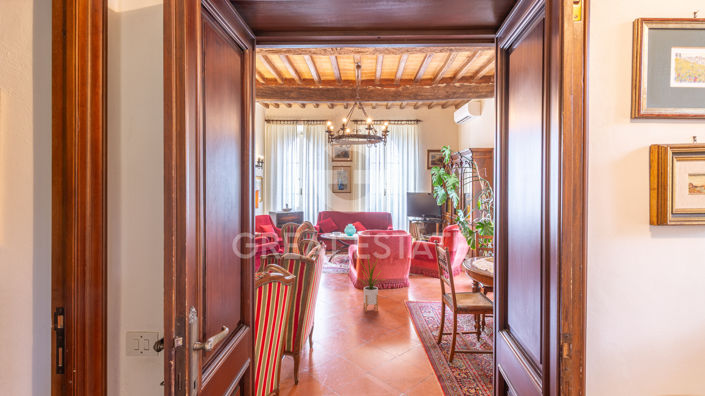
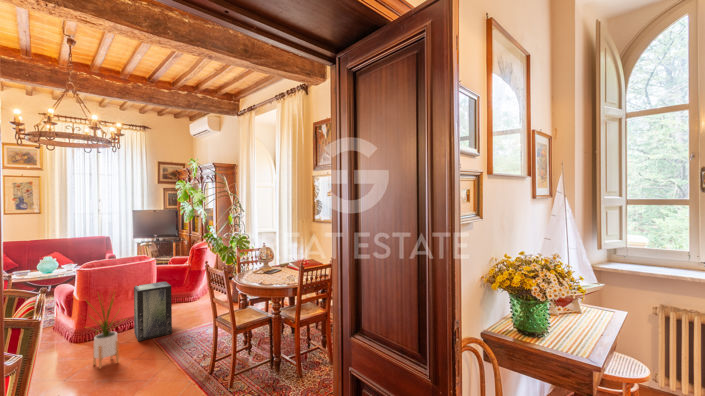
storage box: none [395,255,420,300] -> present [134,282,172,341]

